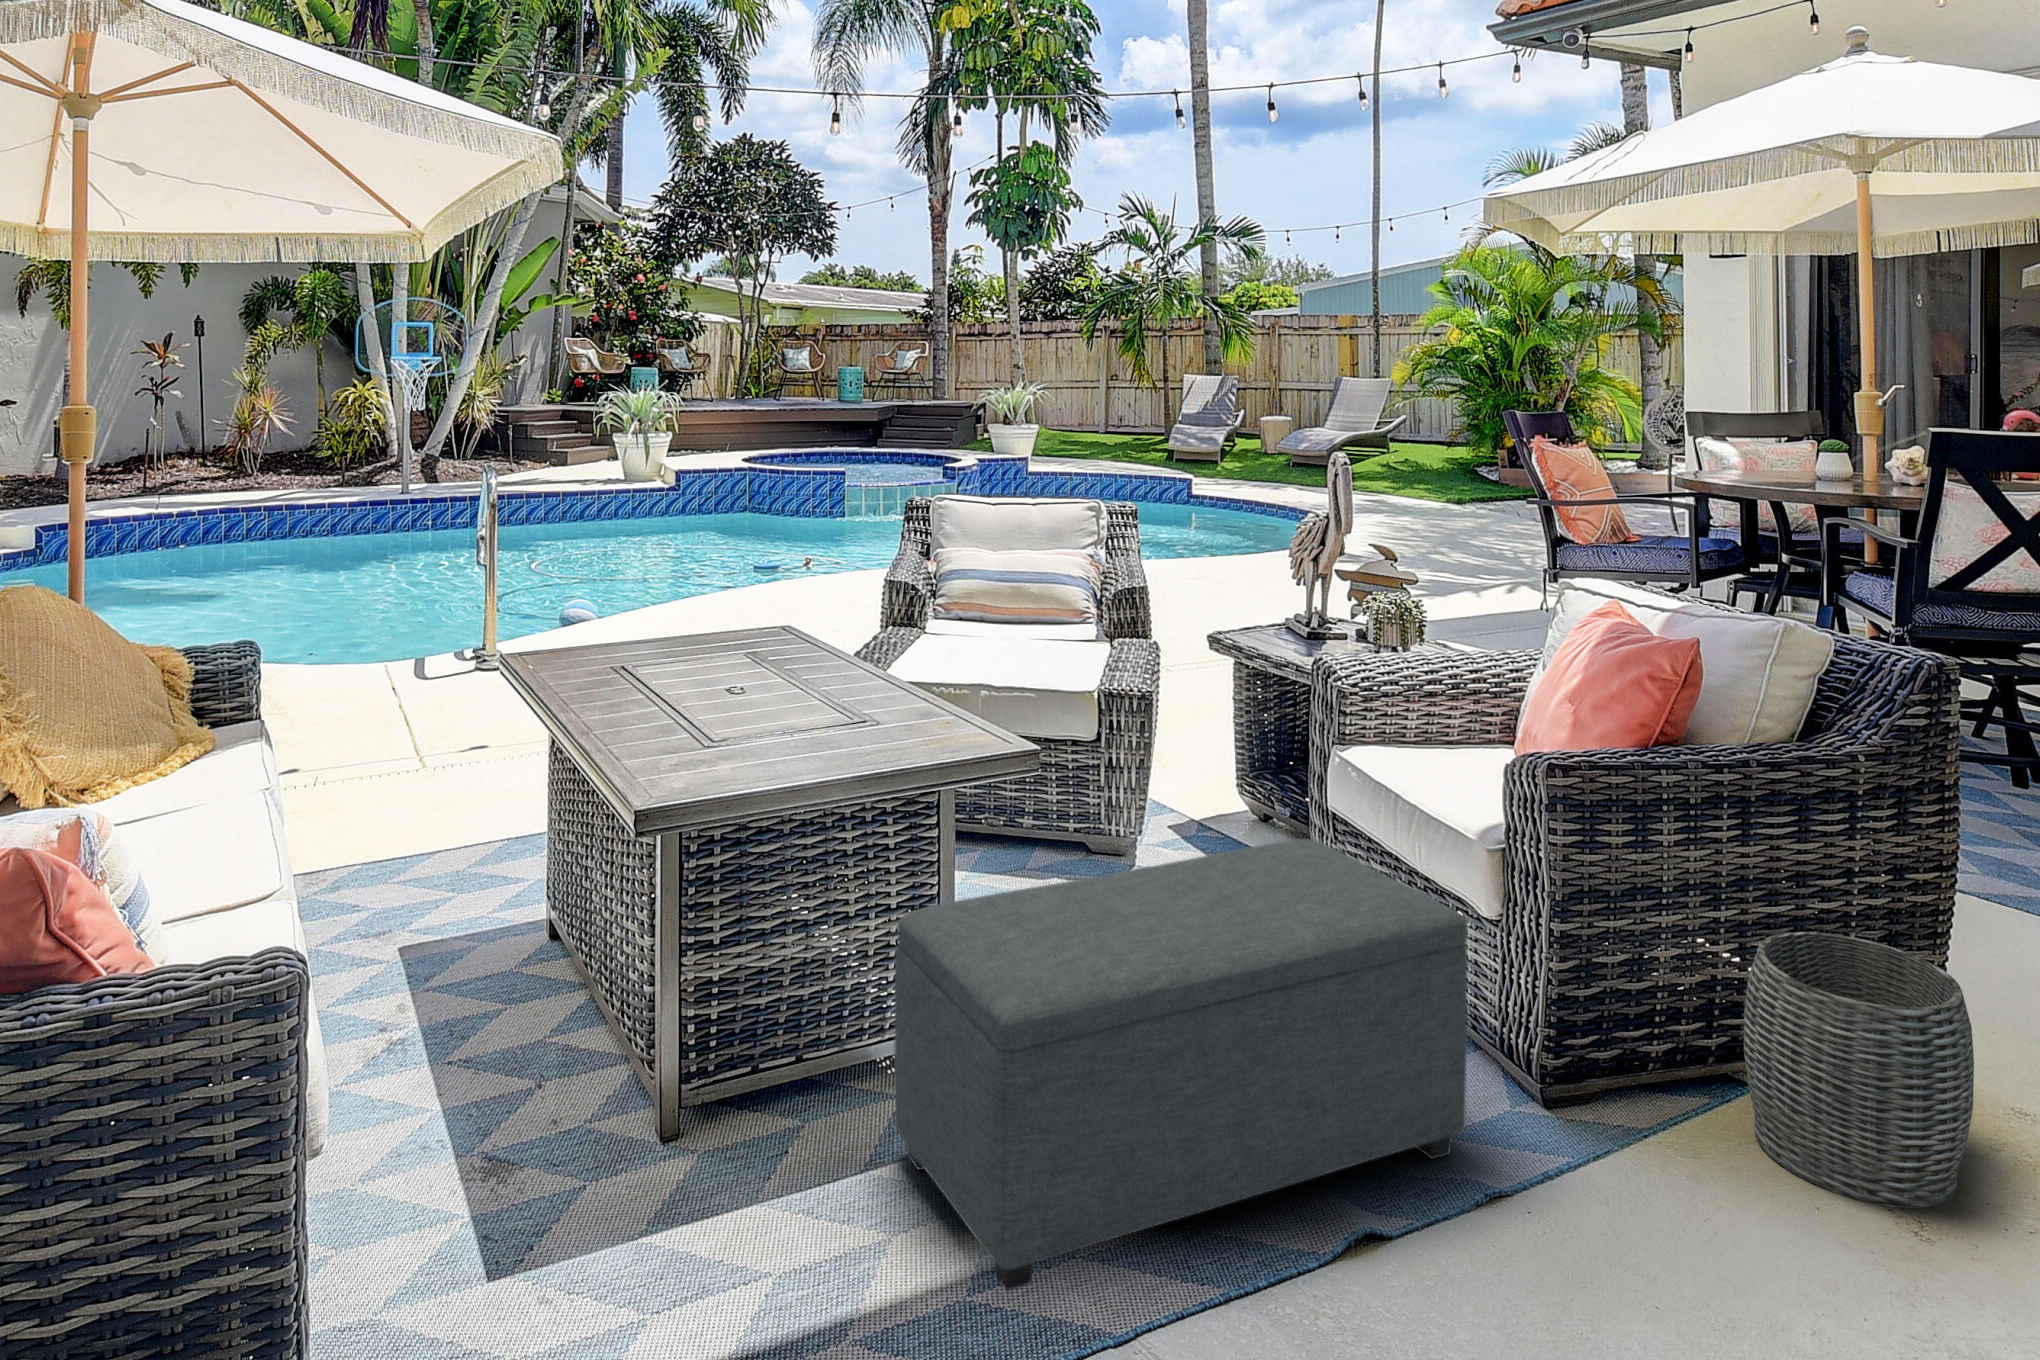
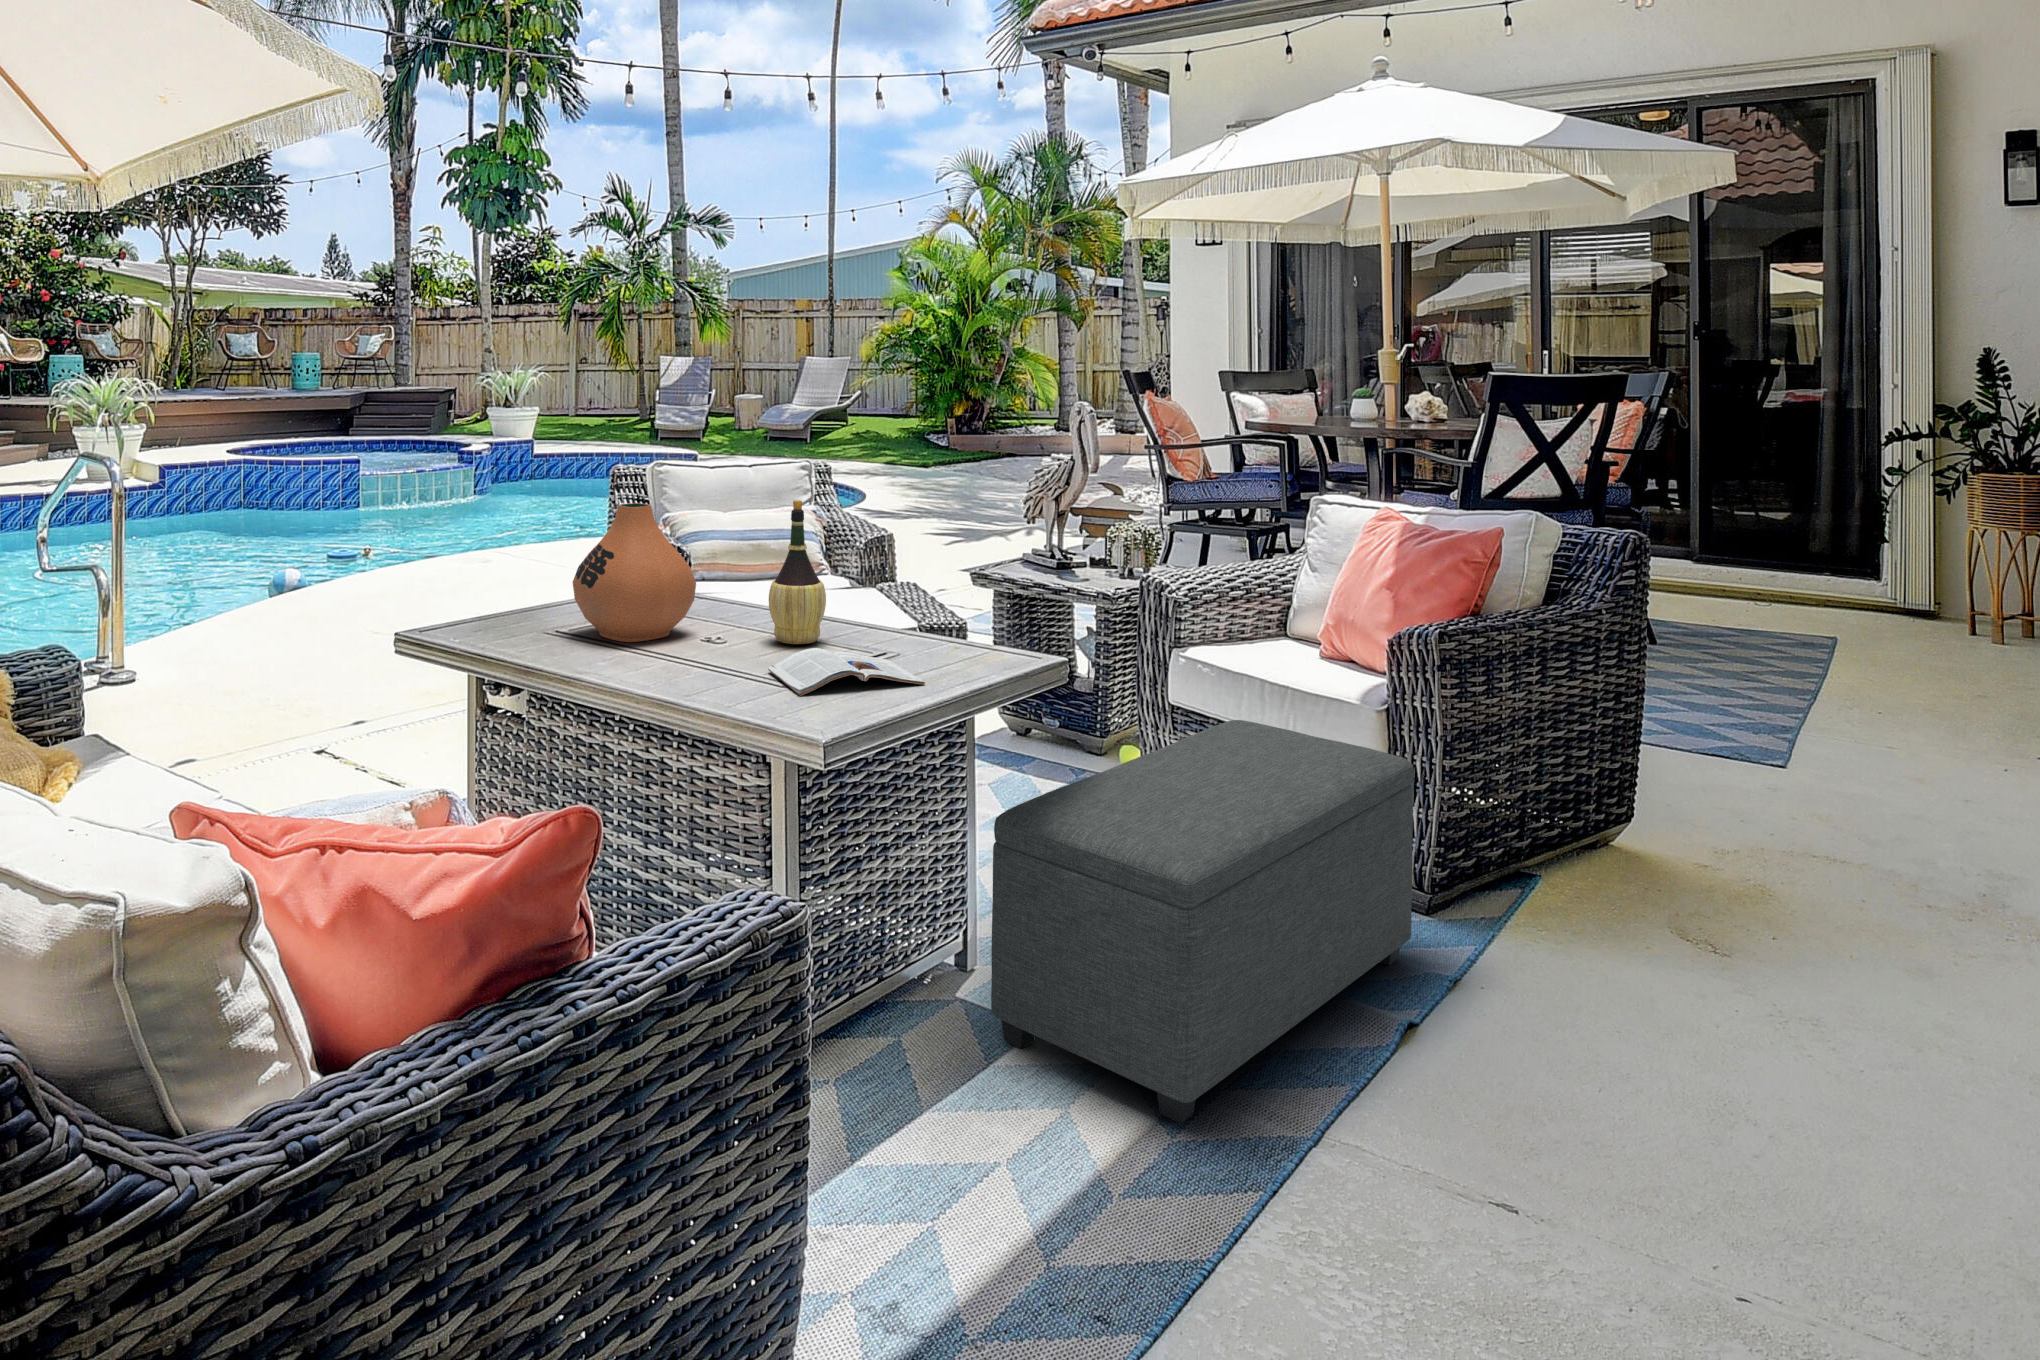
vase: none [622,551,736,689] -> present [573,503,696,642]
wine bottle: none [784,558,843,707] -> present [769,500,826,644]
magazine: none [715,714,861,765] -> present [768,648,925,696]
woven basket: present [1744,932,1974,1208] -> none [1561,748,1733,941]

